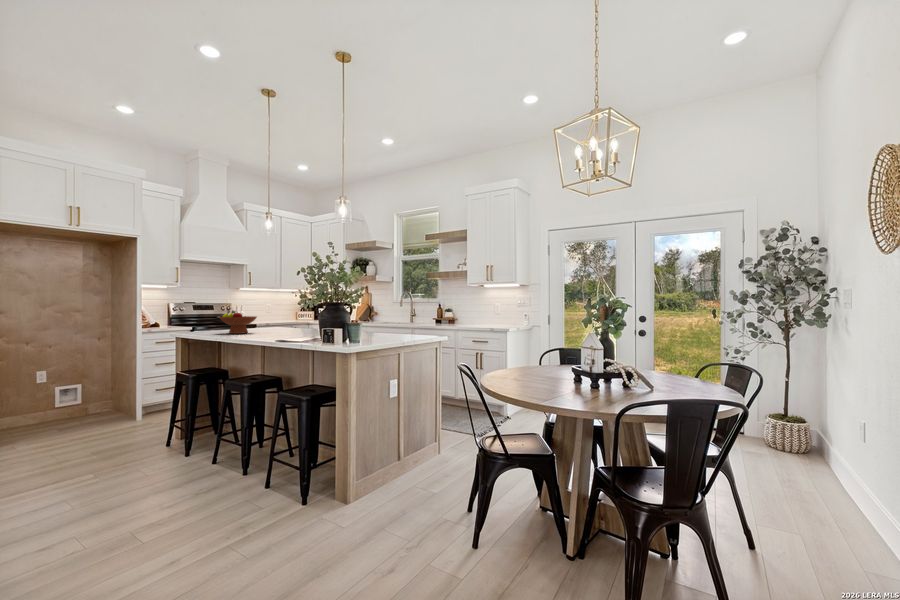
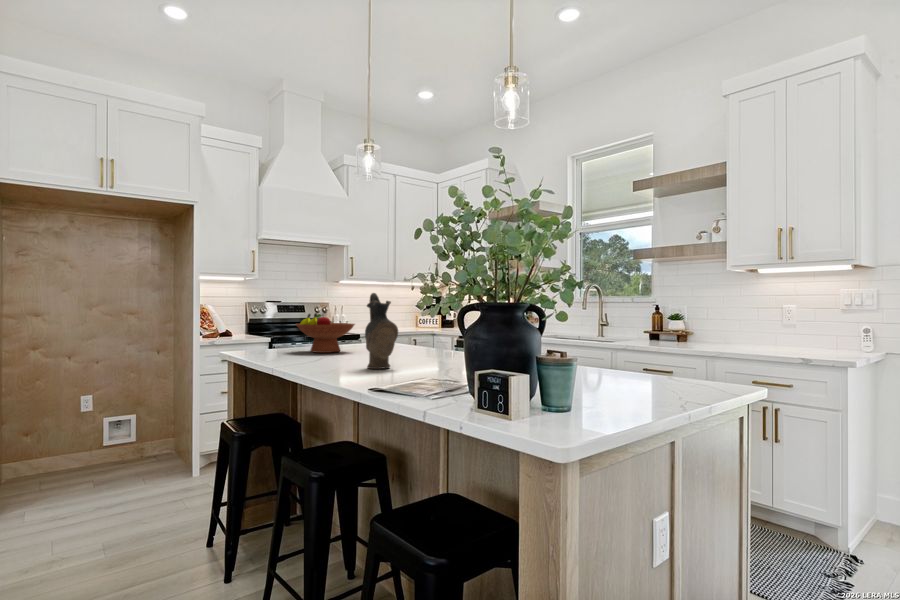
ceramic pitcher: none [268,300,286,339] -> present [365,293,398,369]

